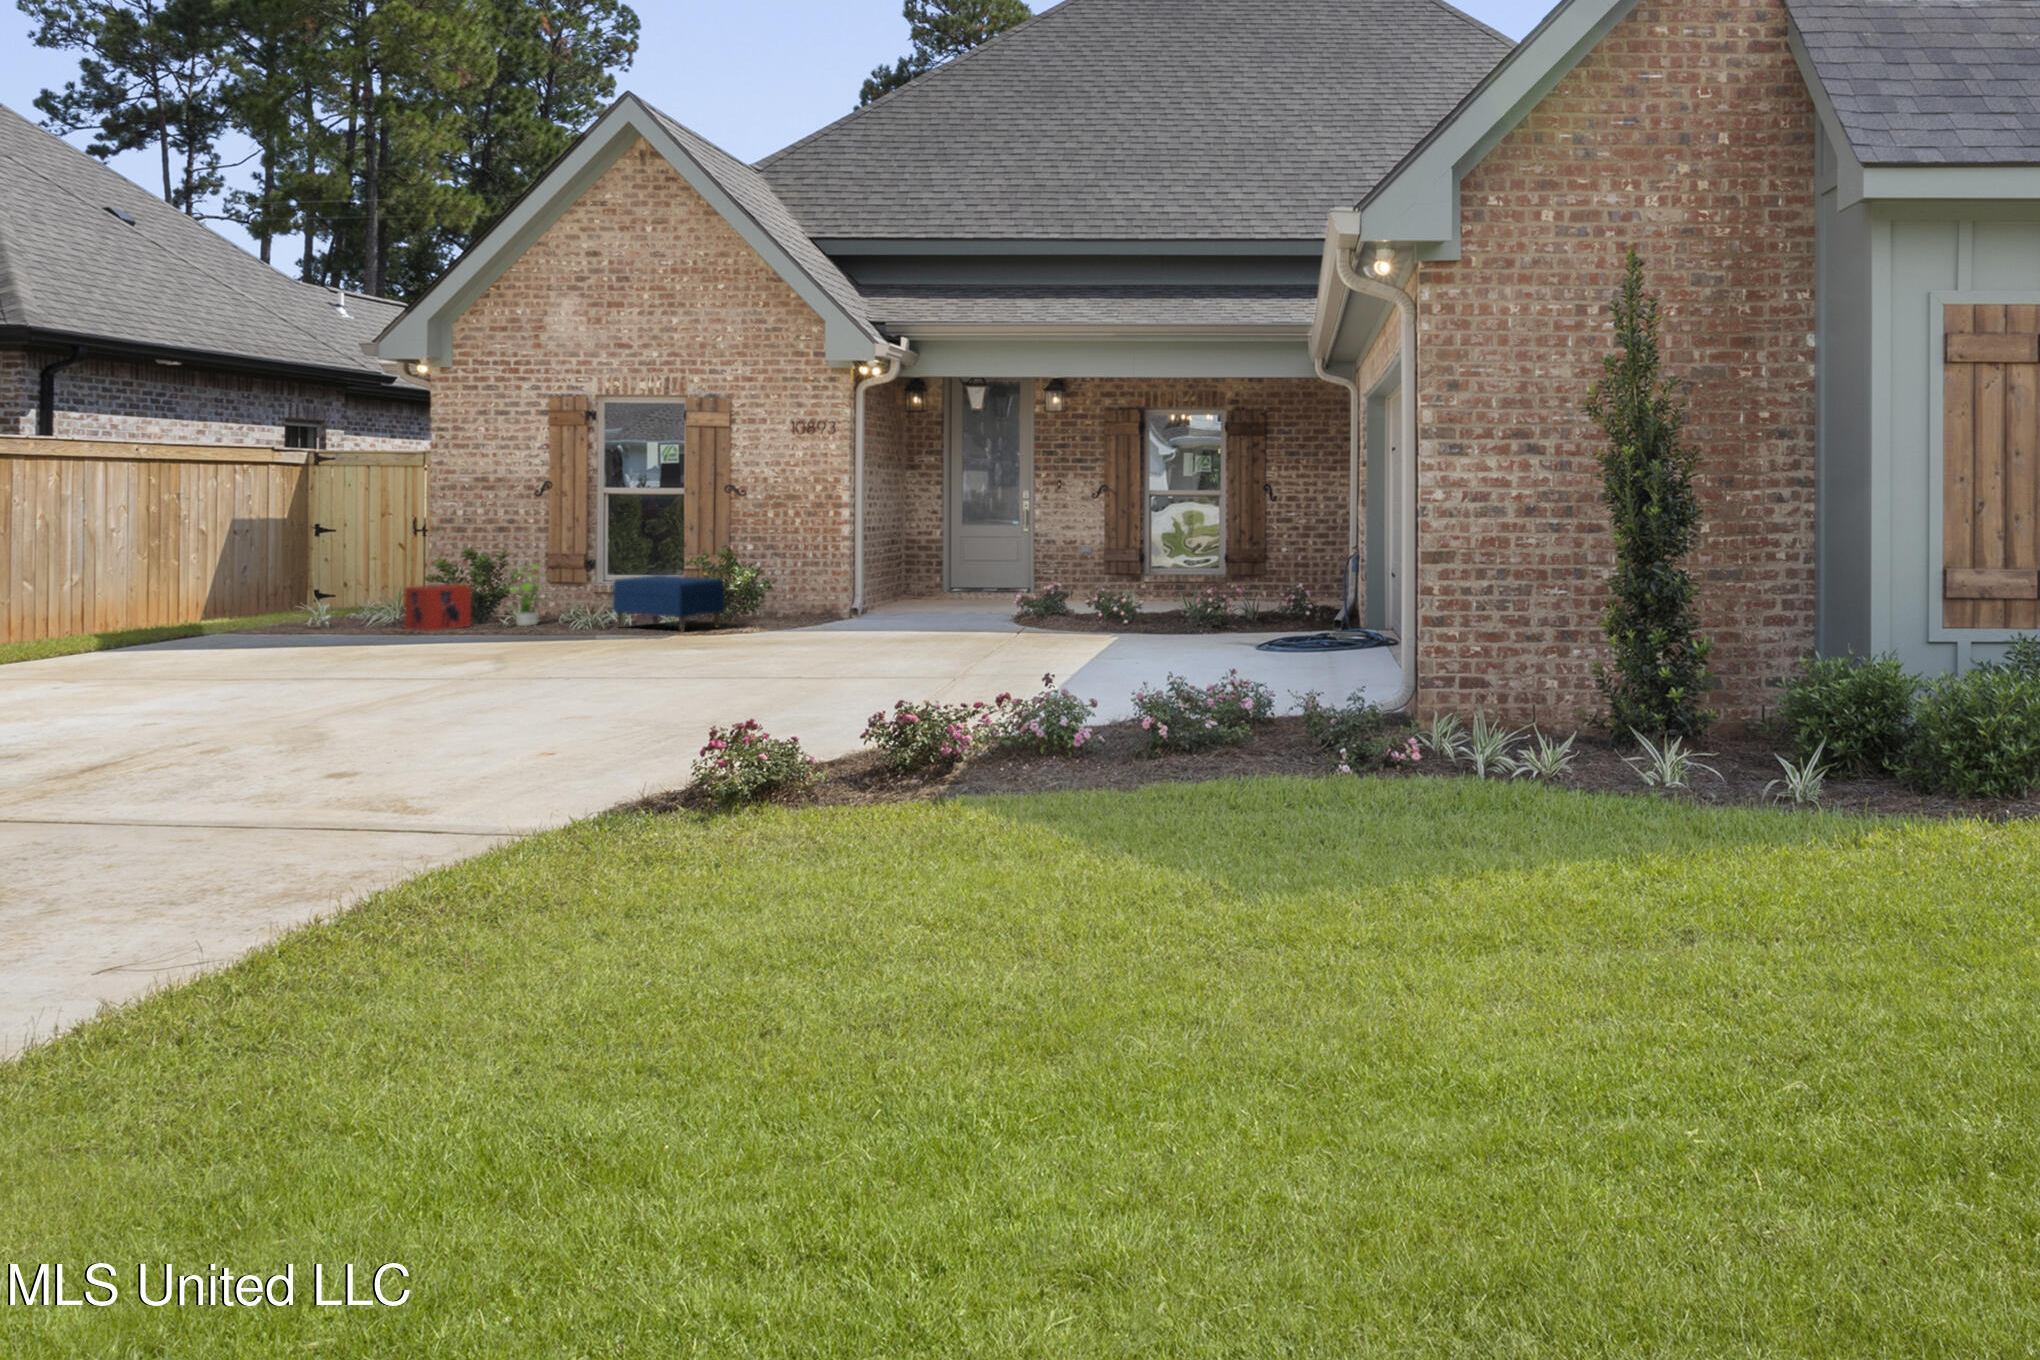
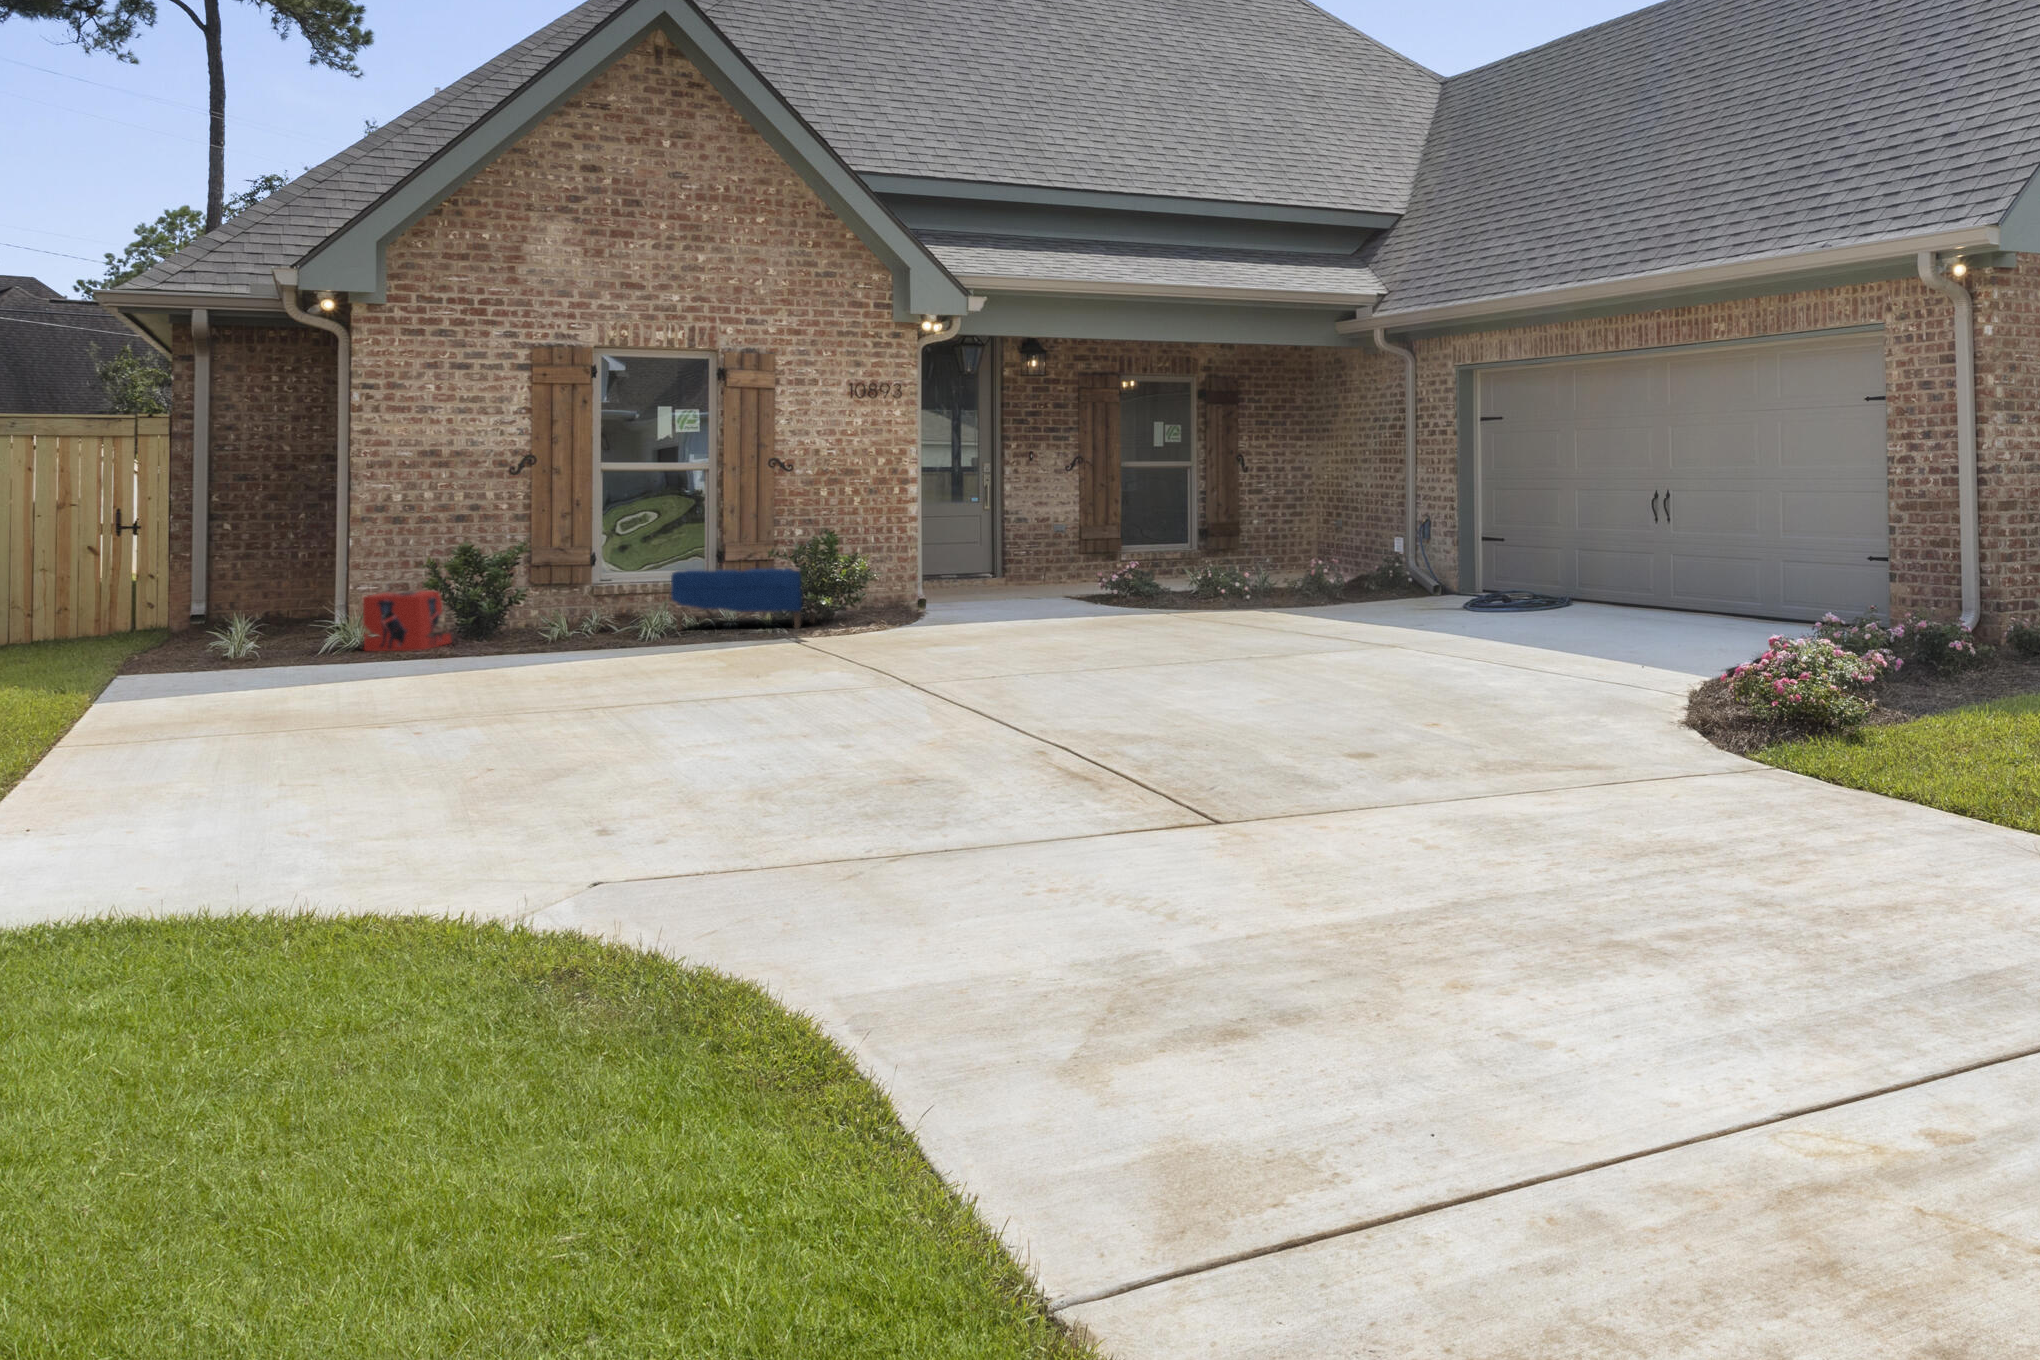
potted plant: present [505,565,540,626] -> none [486,559,543,638]

